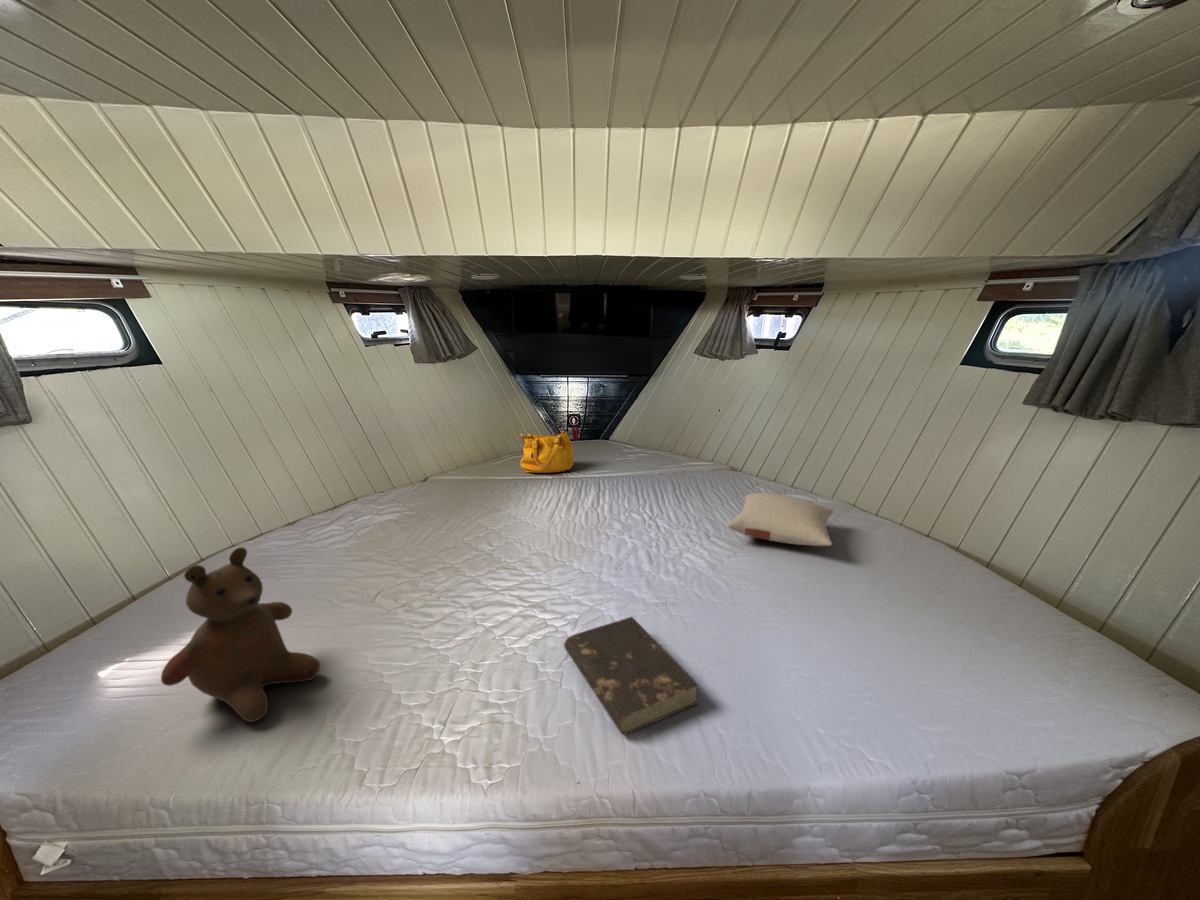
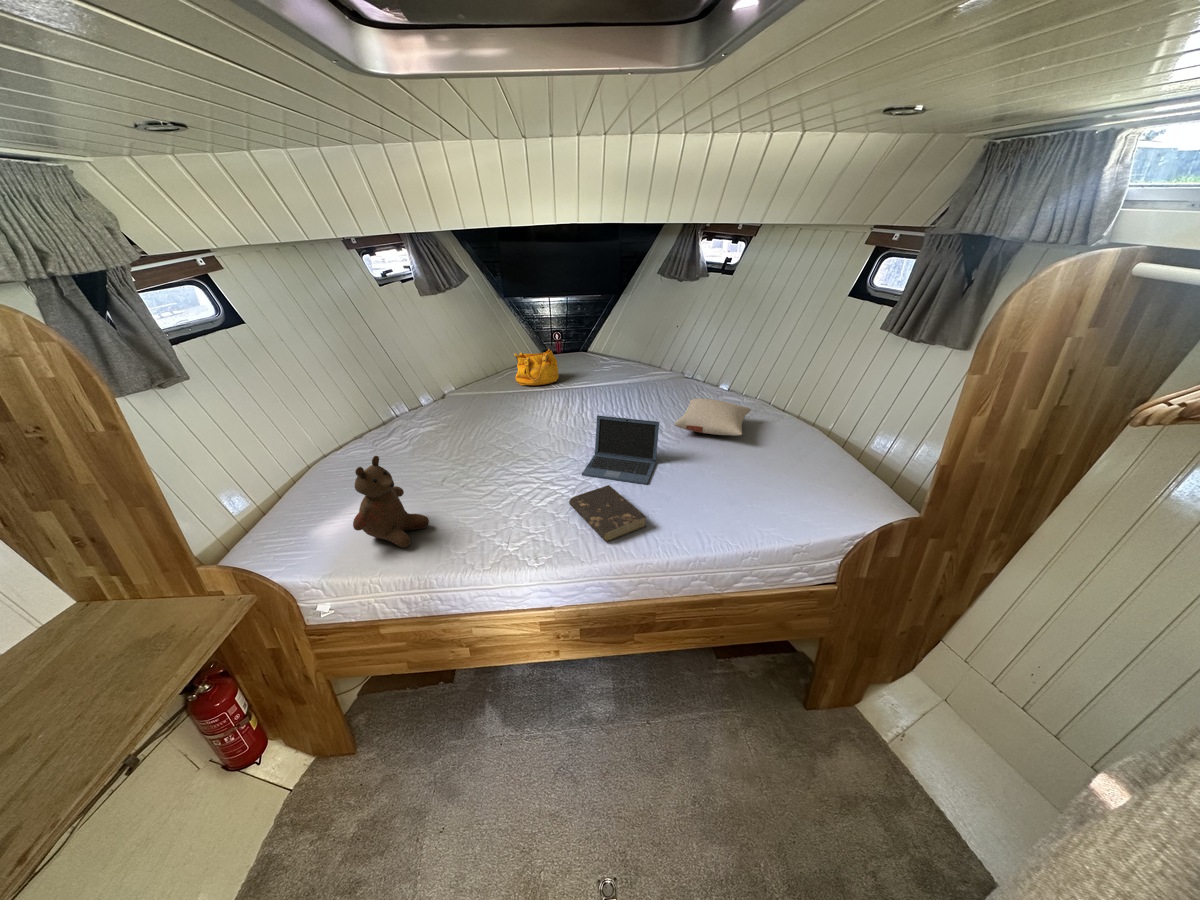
laptop: none [590,507,710,618] -> present [582,415,659,485]

